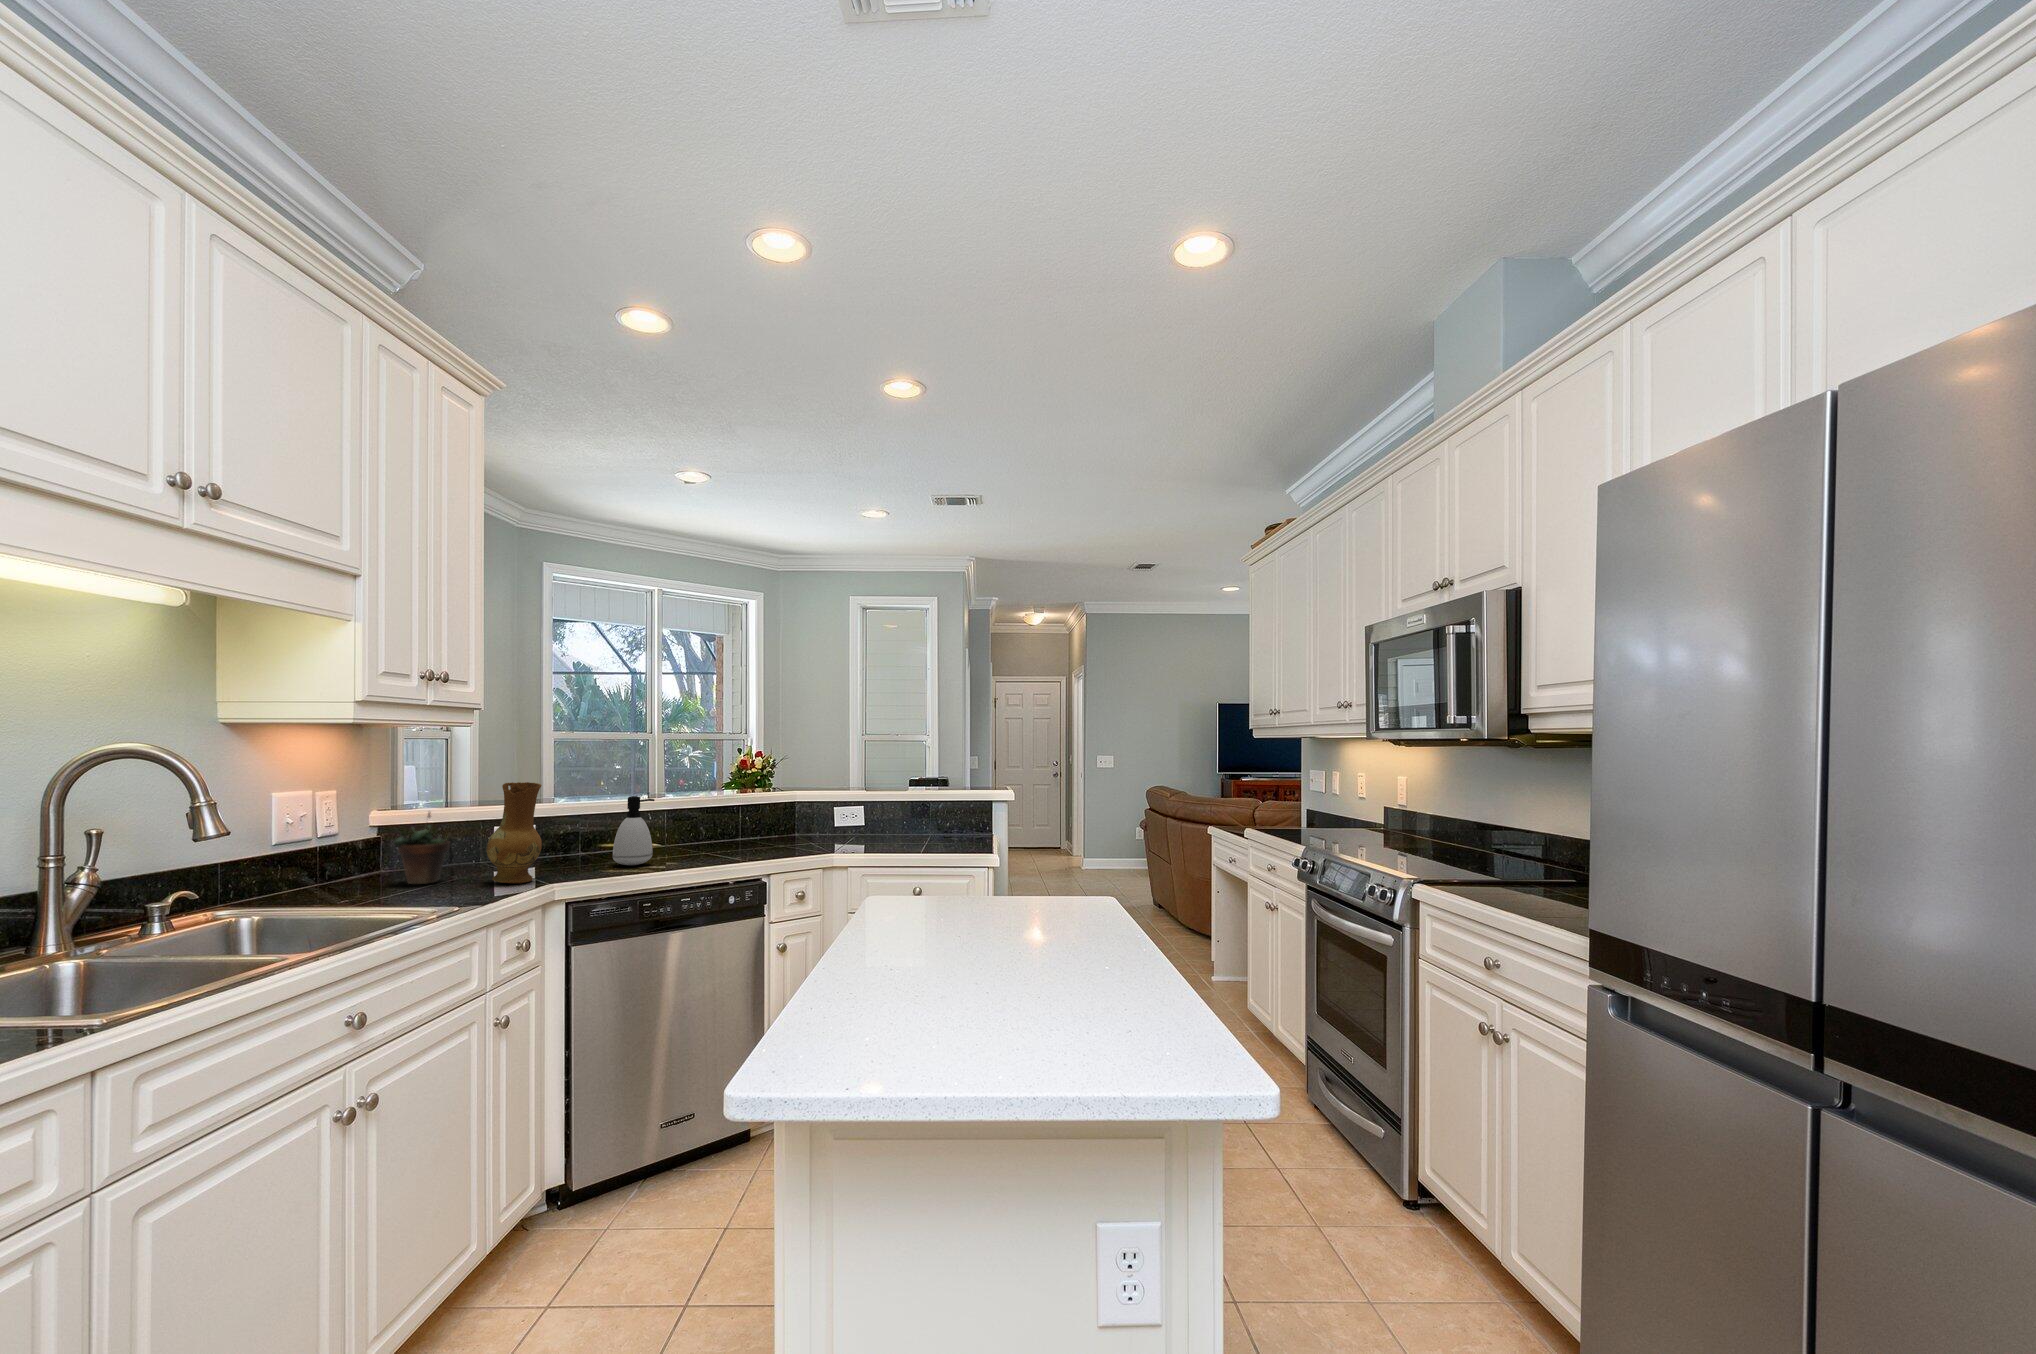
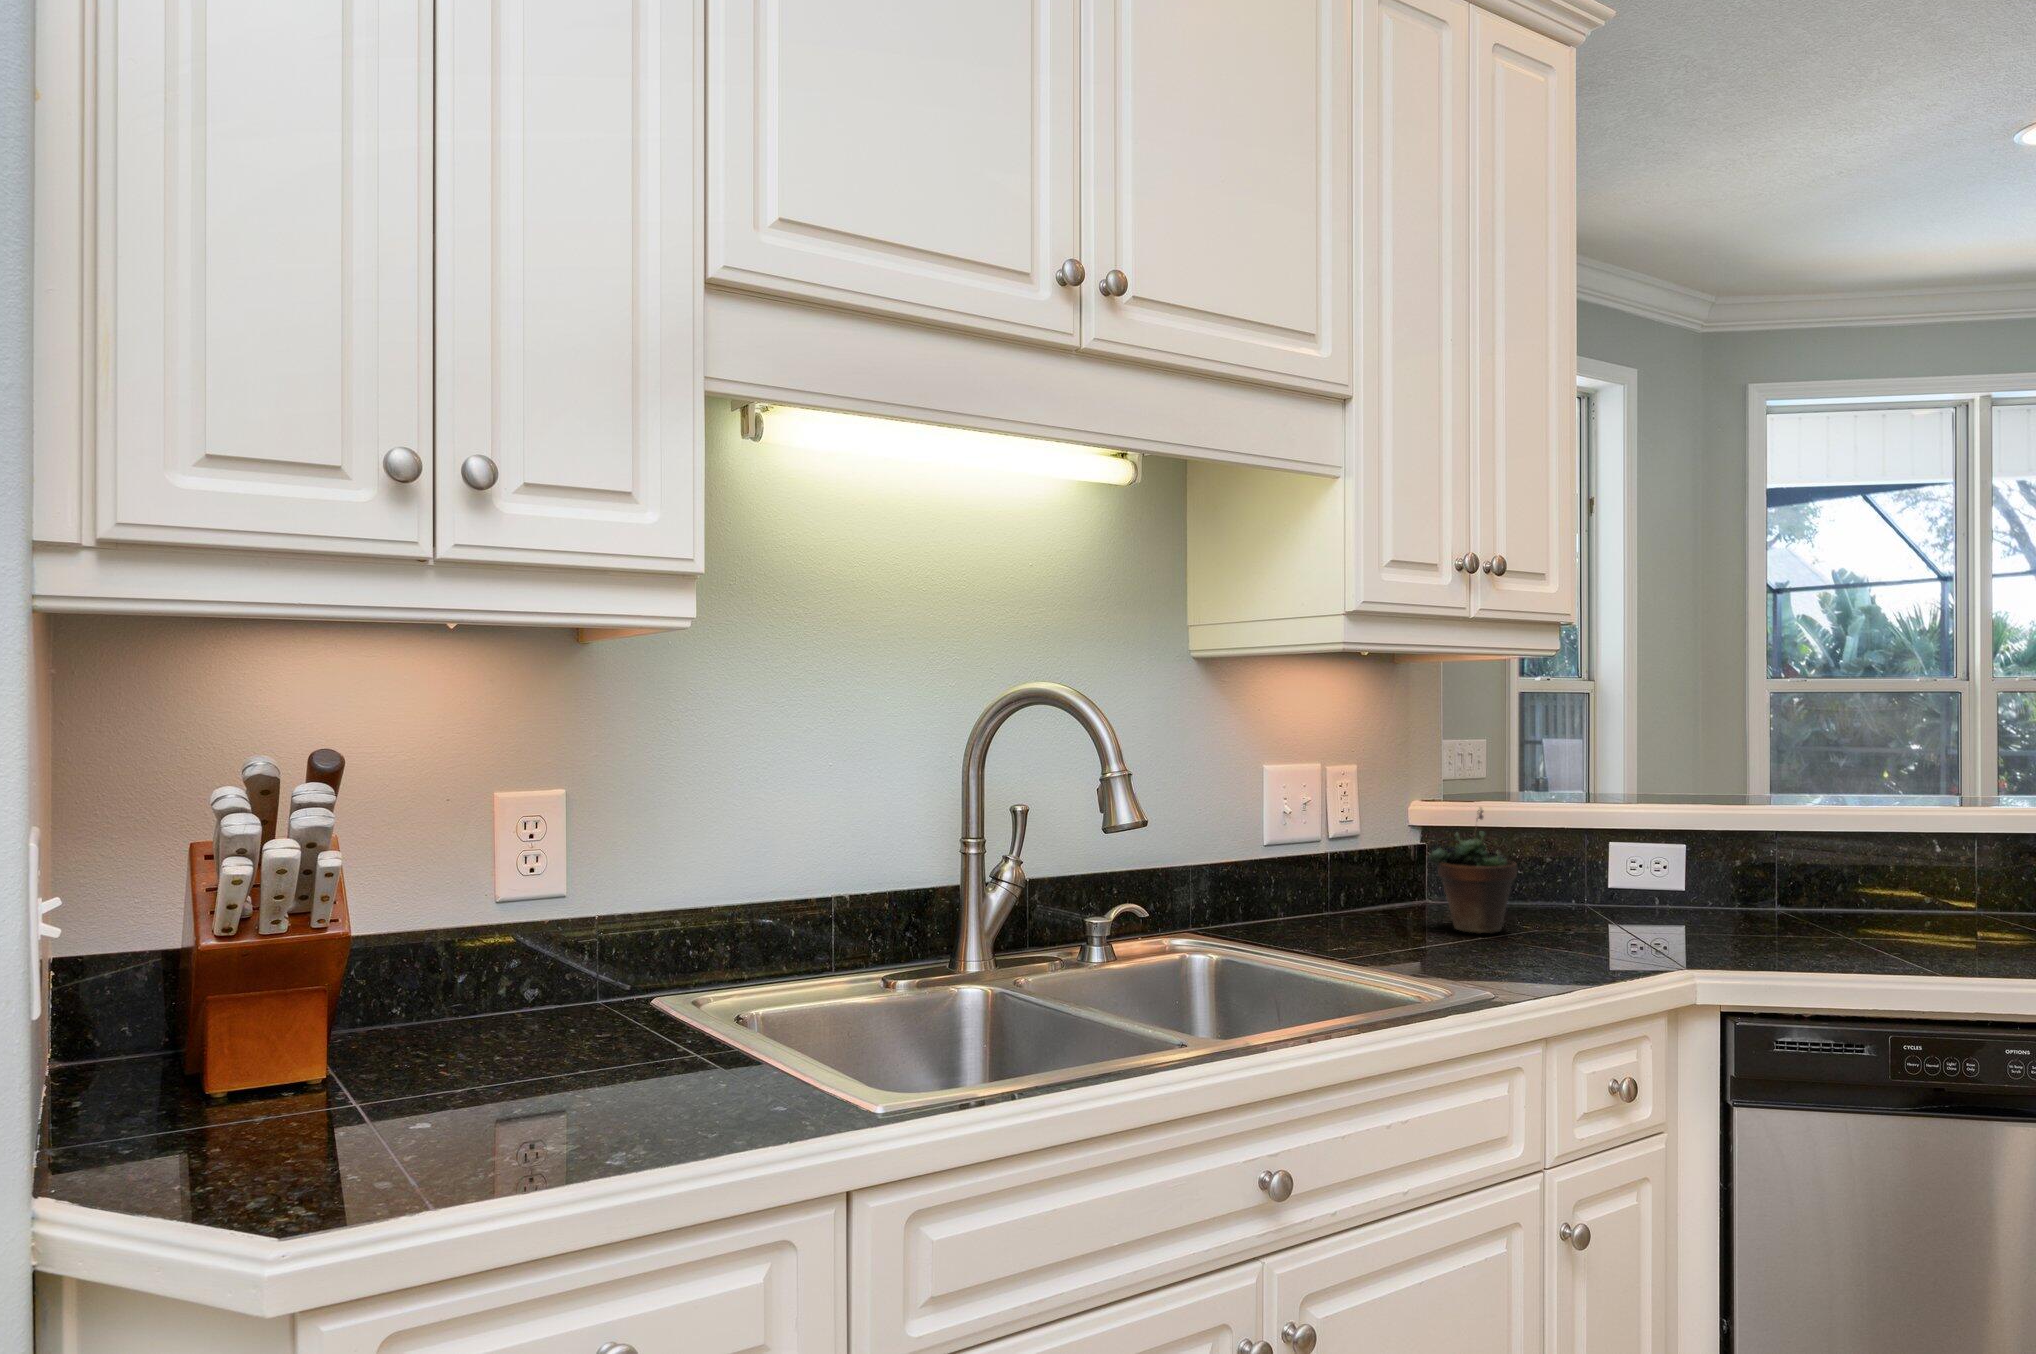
ceramic jug: present [486,782,542,883] -> none [1570,763,1671,960]
soap dispenser: present [613,796,655,865] -> none [1834,804,1927,953]

